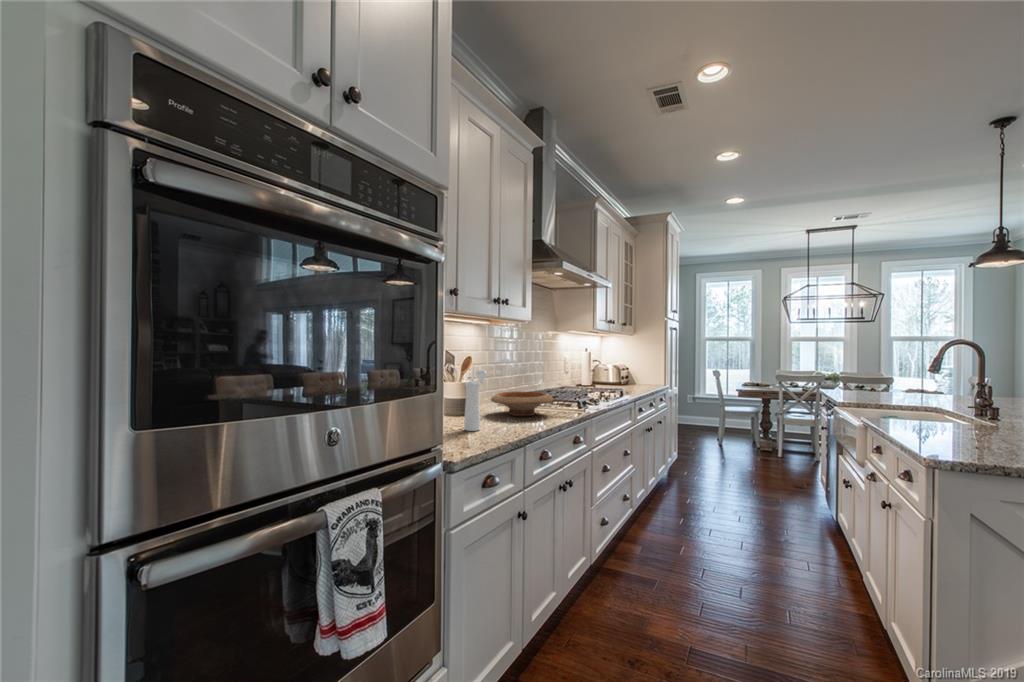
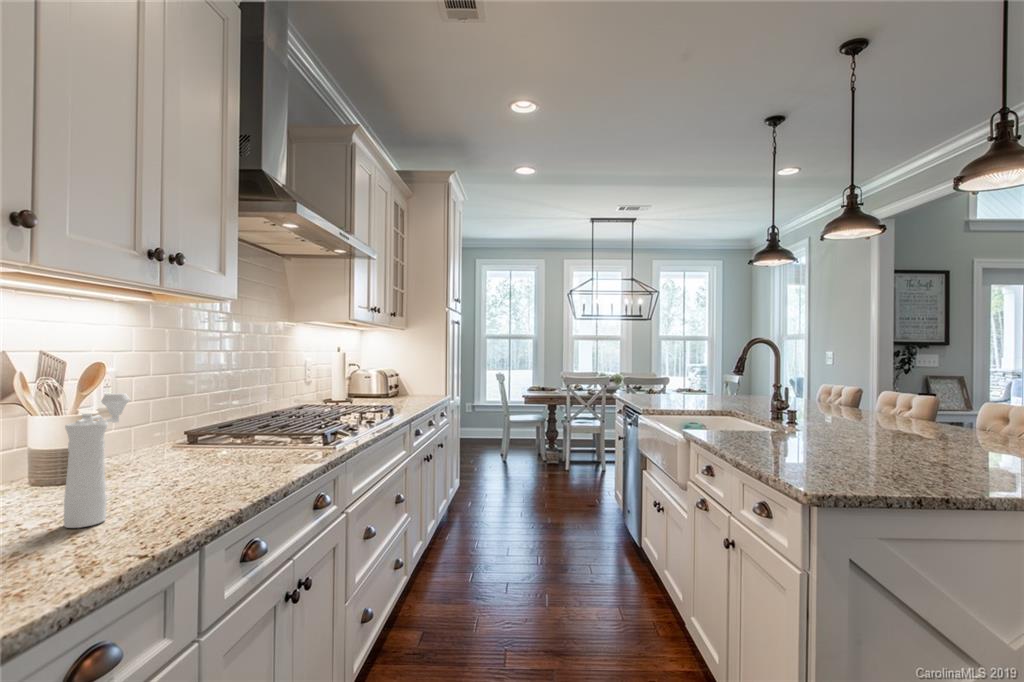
wooden bowl: present [491,391,553,416] -> none [145,425,279,474]

